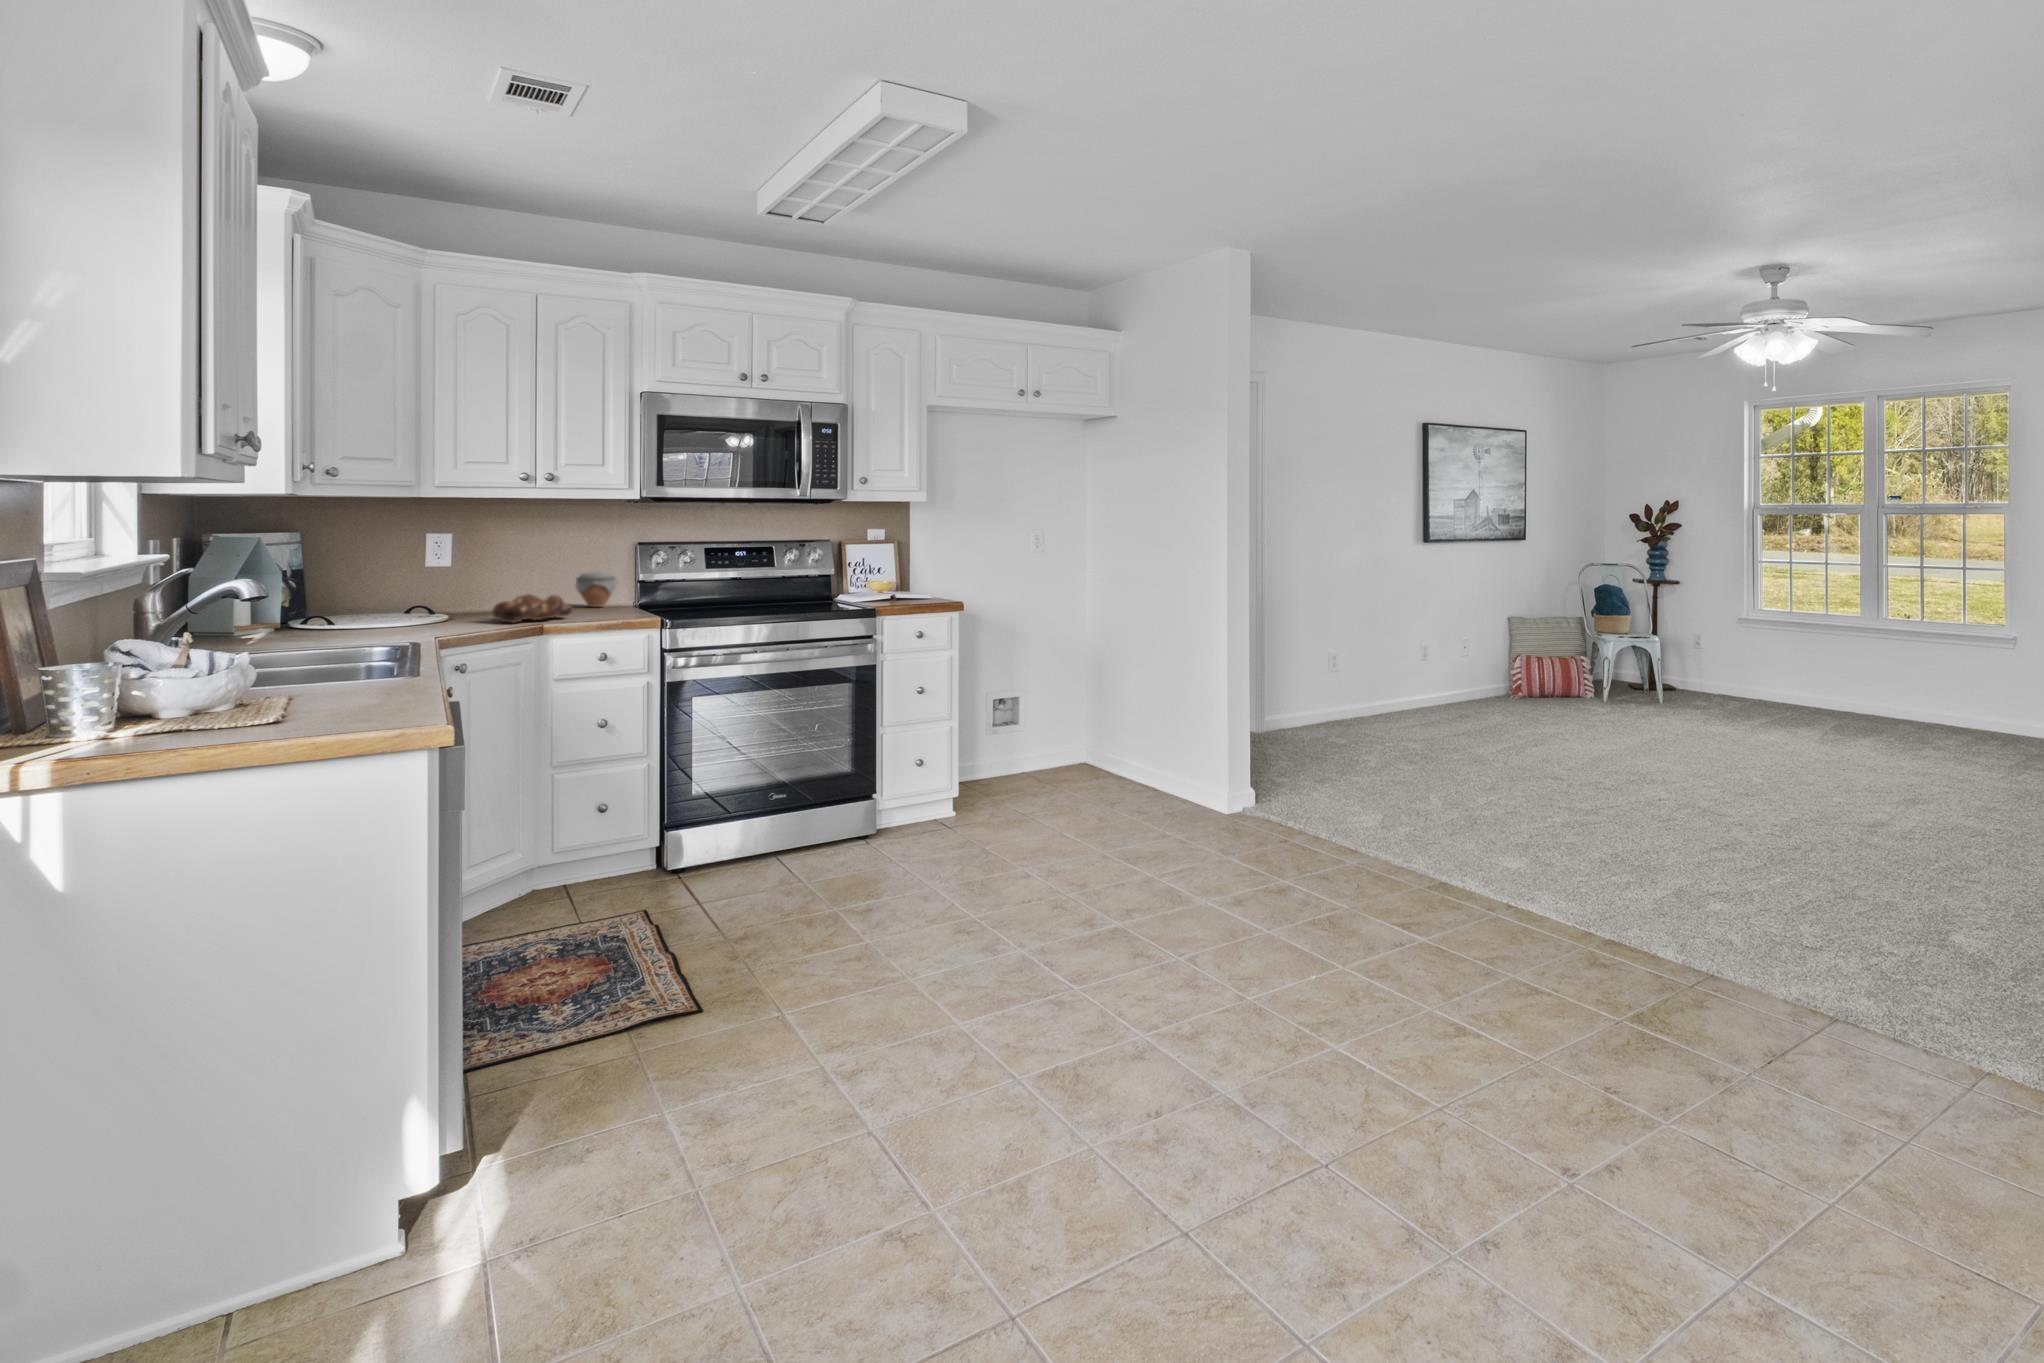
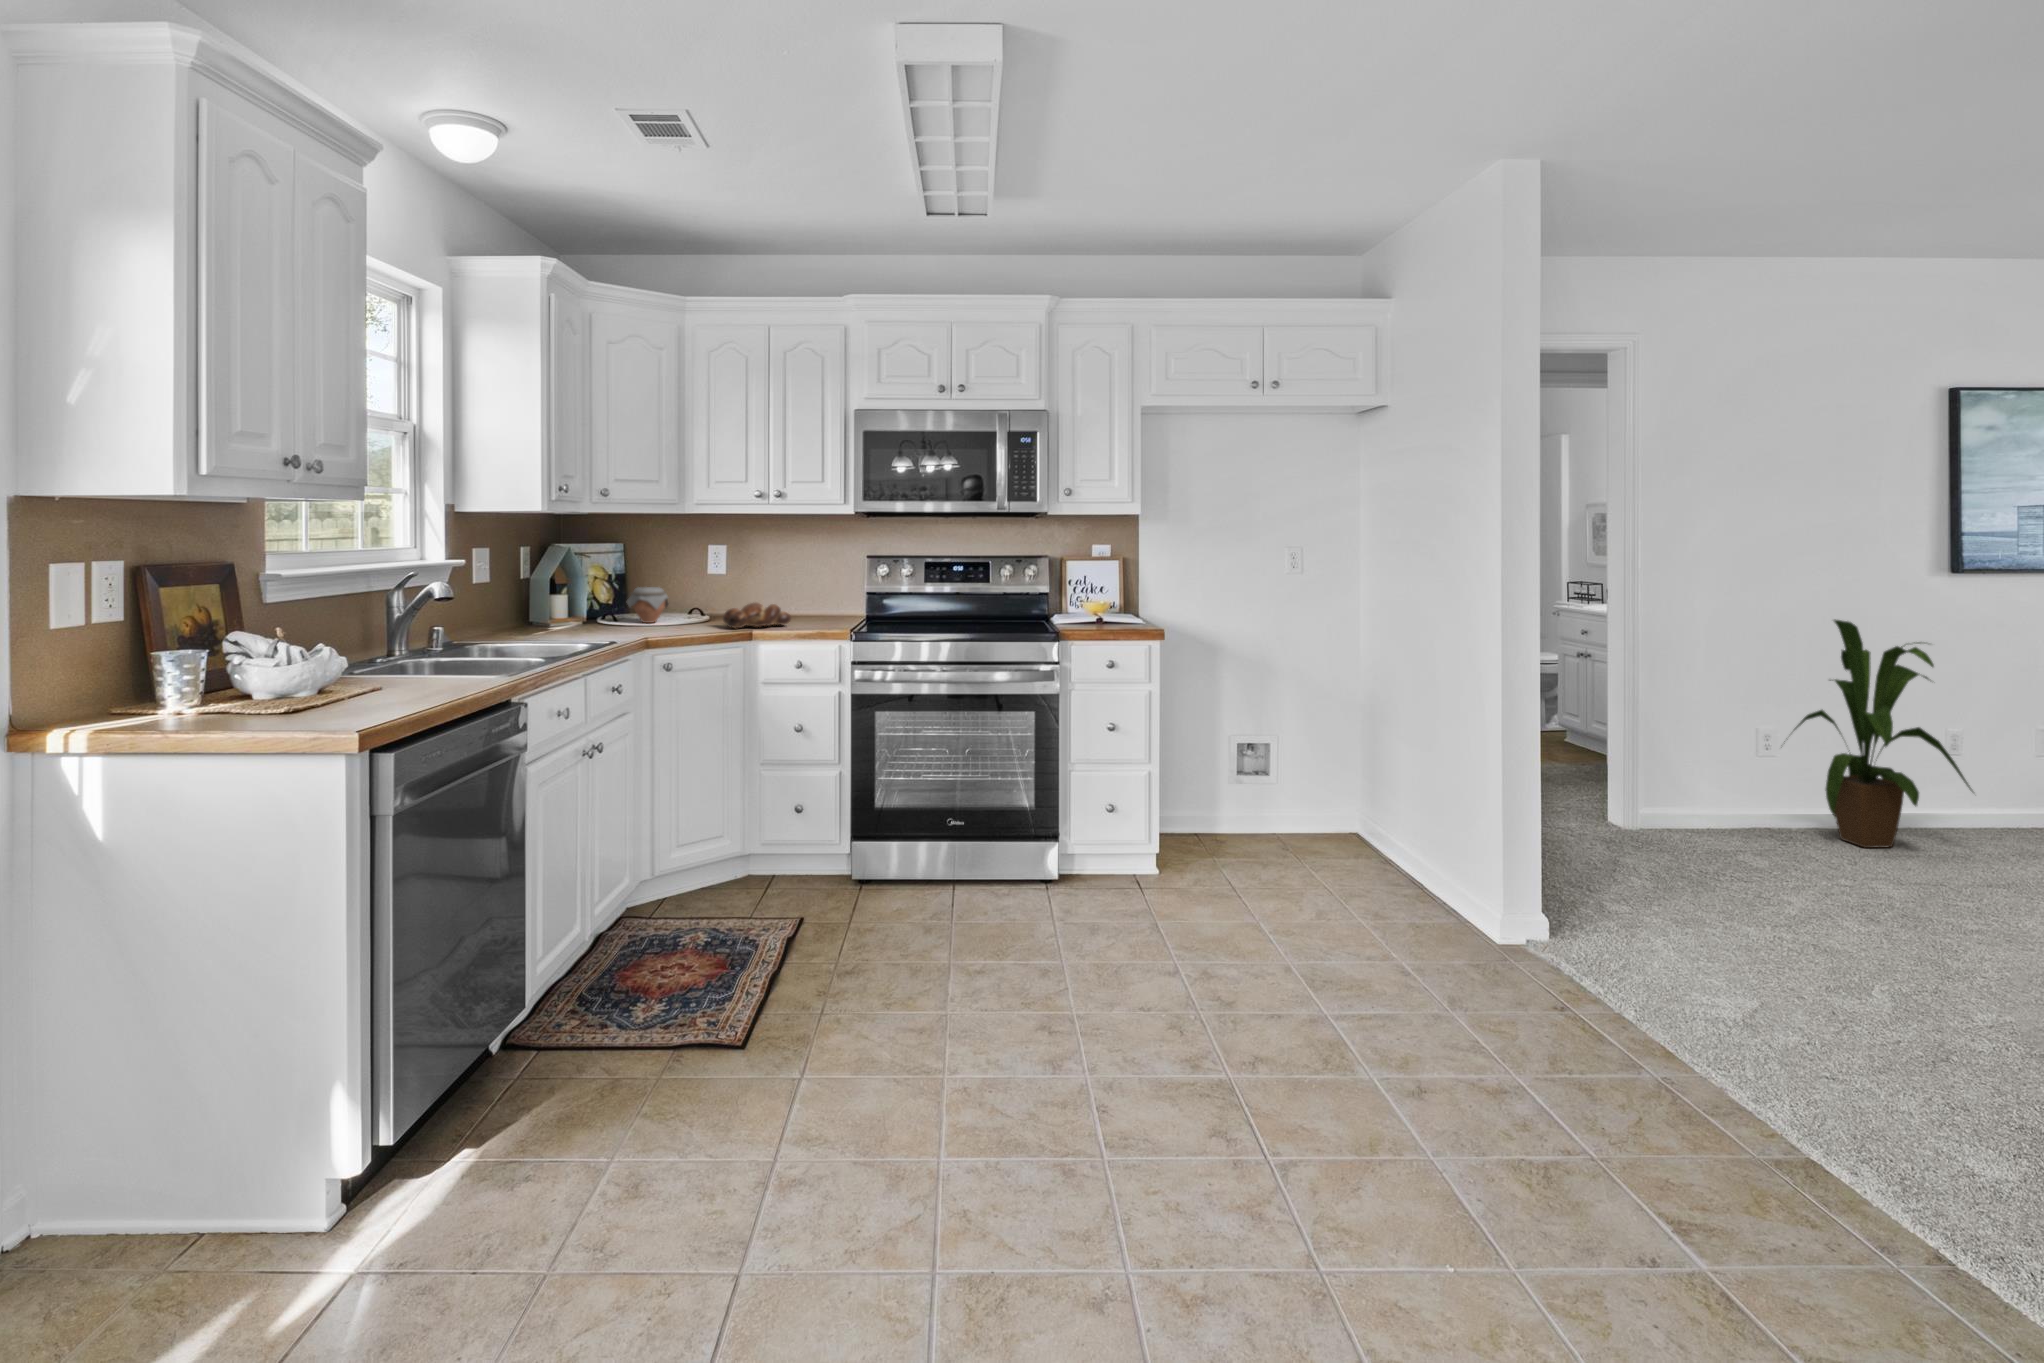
jar: present [575,572,617,607] -> present [627,587,668,623]
house plant: none [1342,575,1446,725] -> present [1784,620,1973,848]

